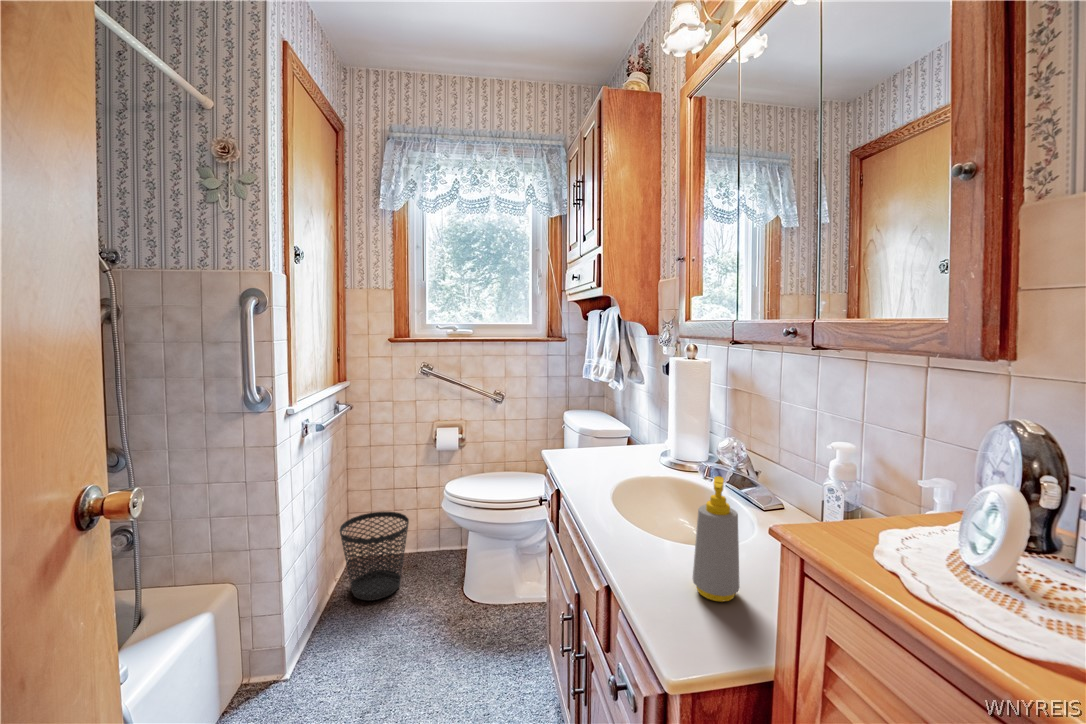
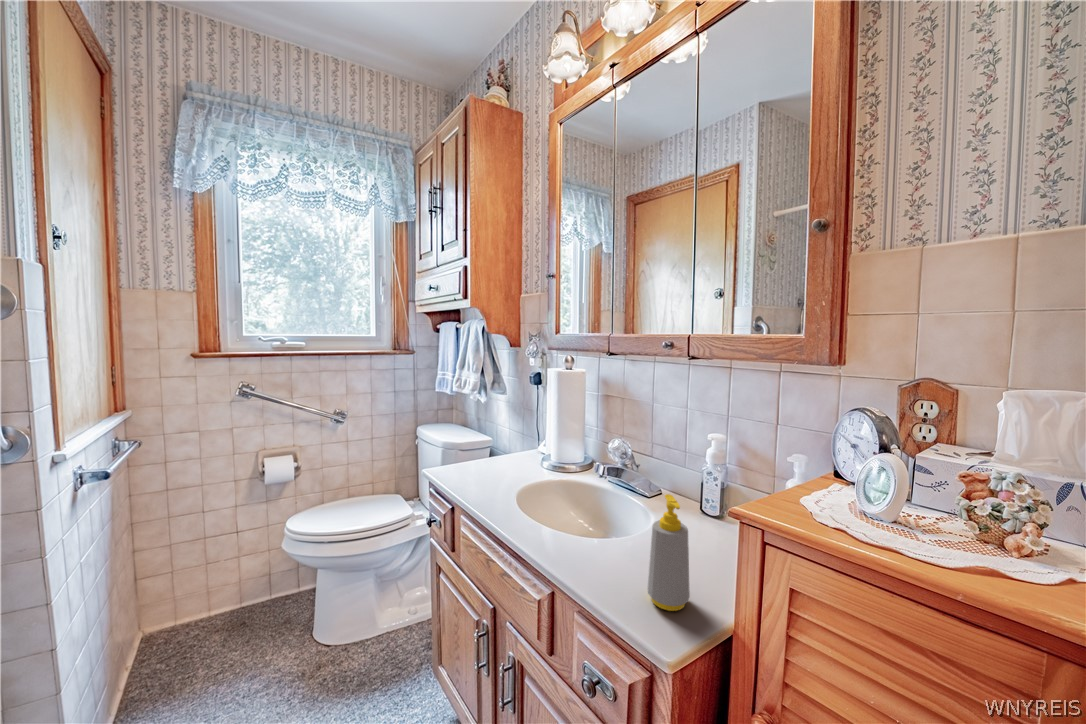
wastebasket: present [340,512,409,600] -> none [131,564,237,687]

